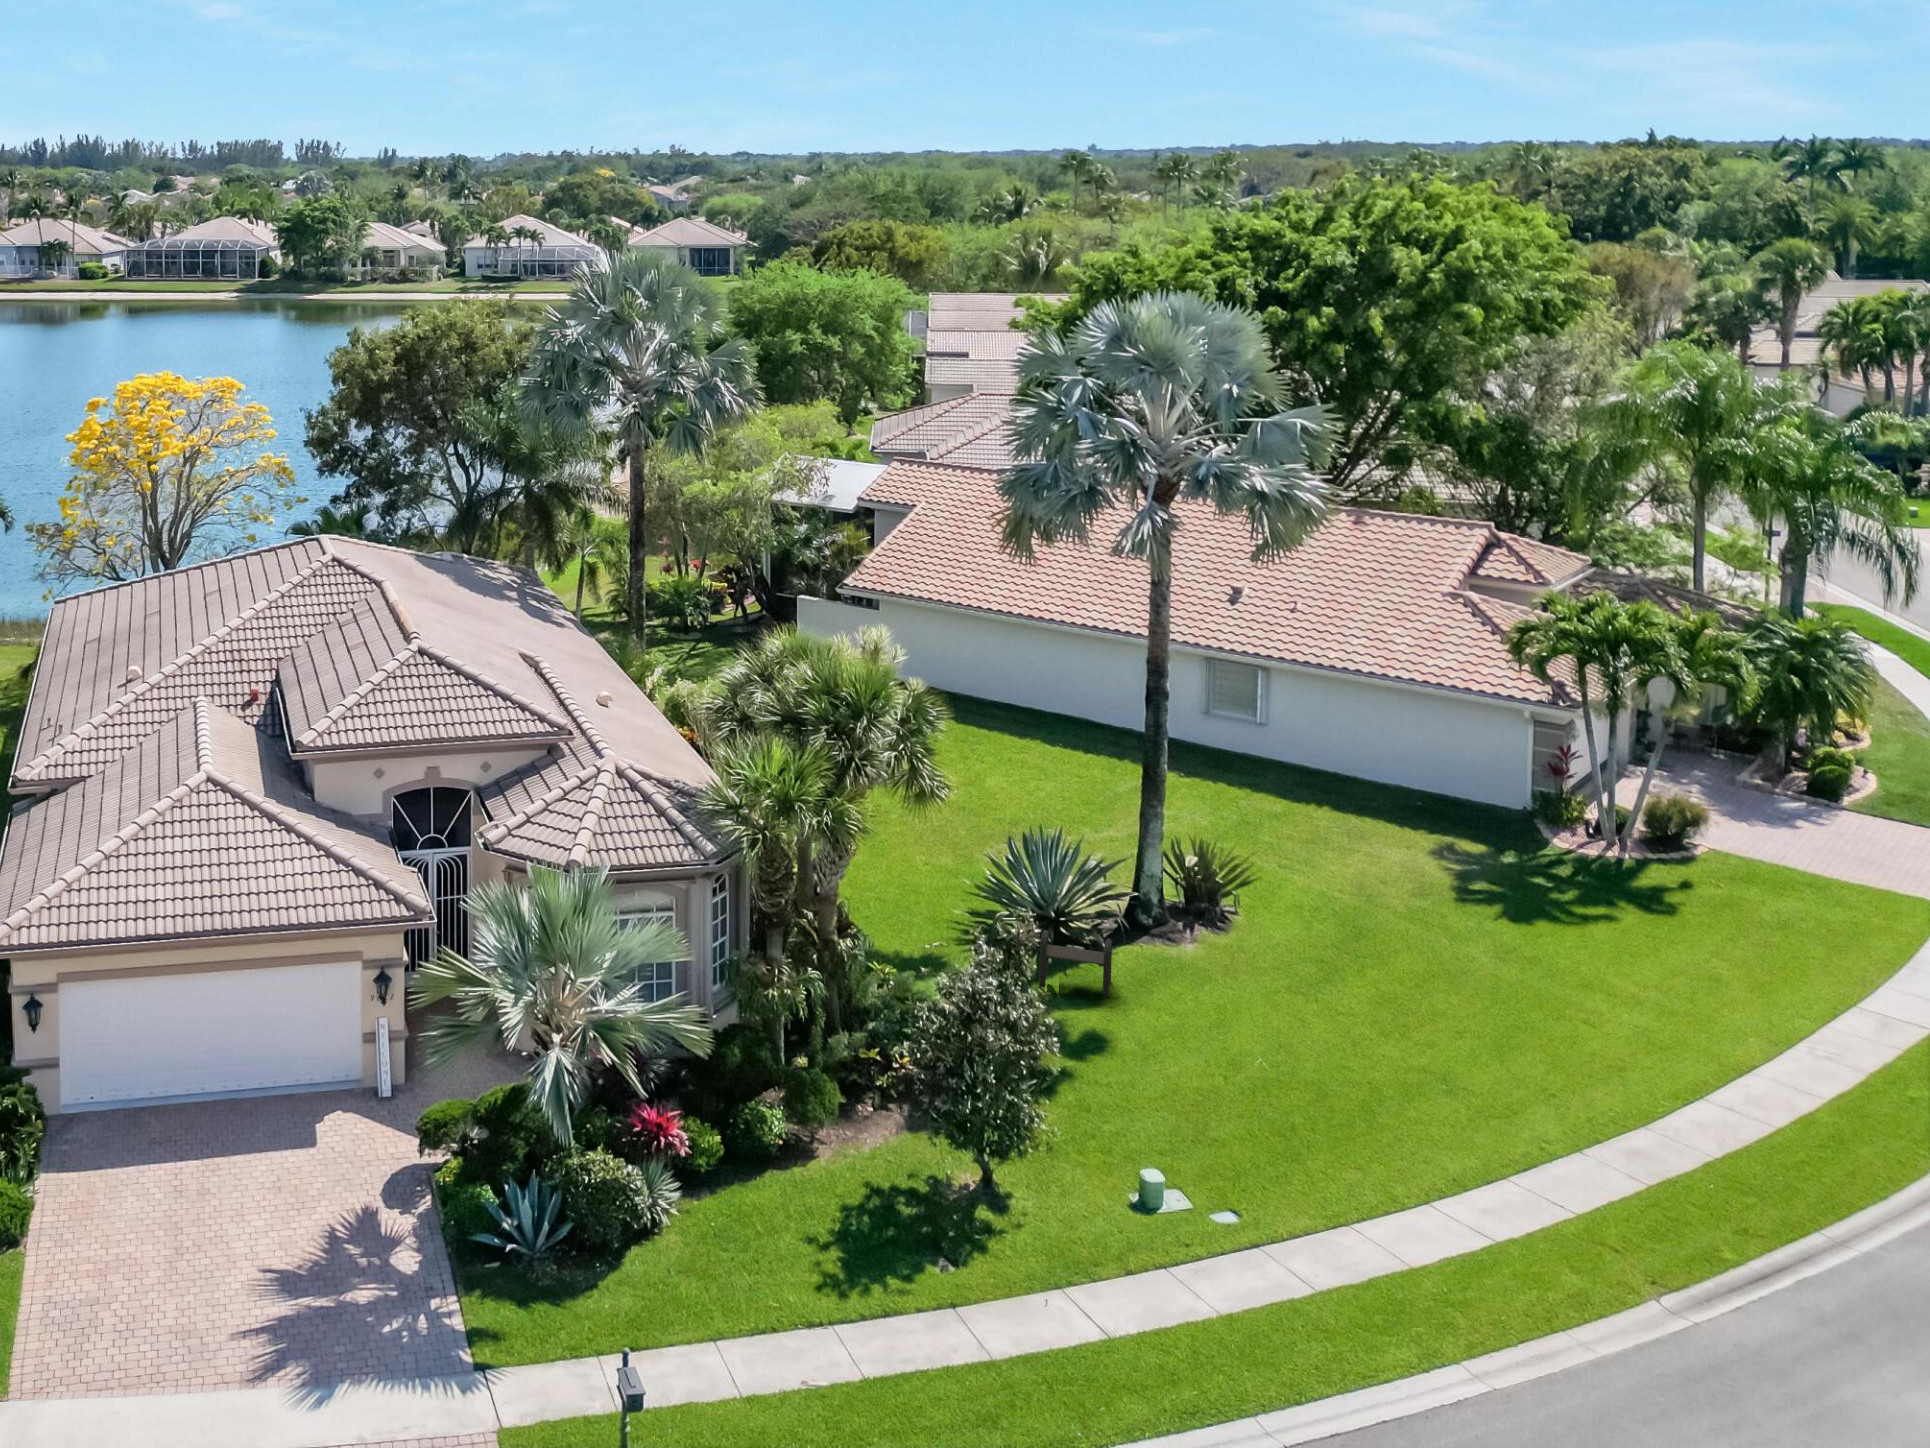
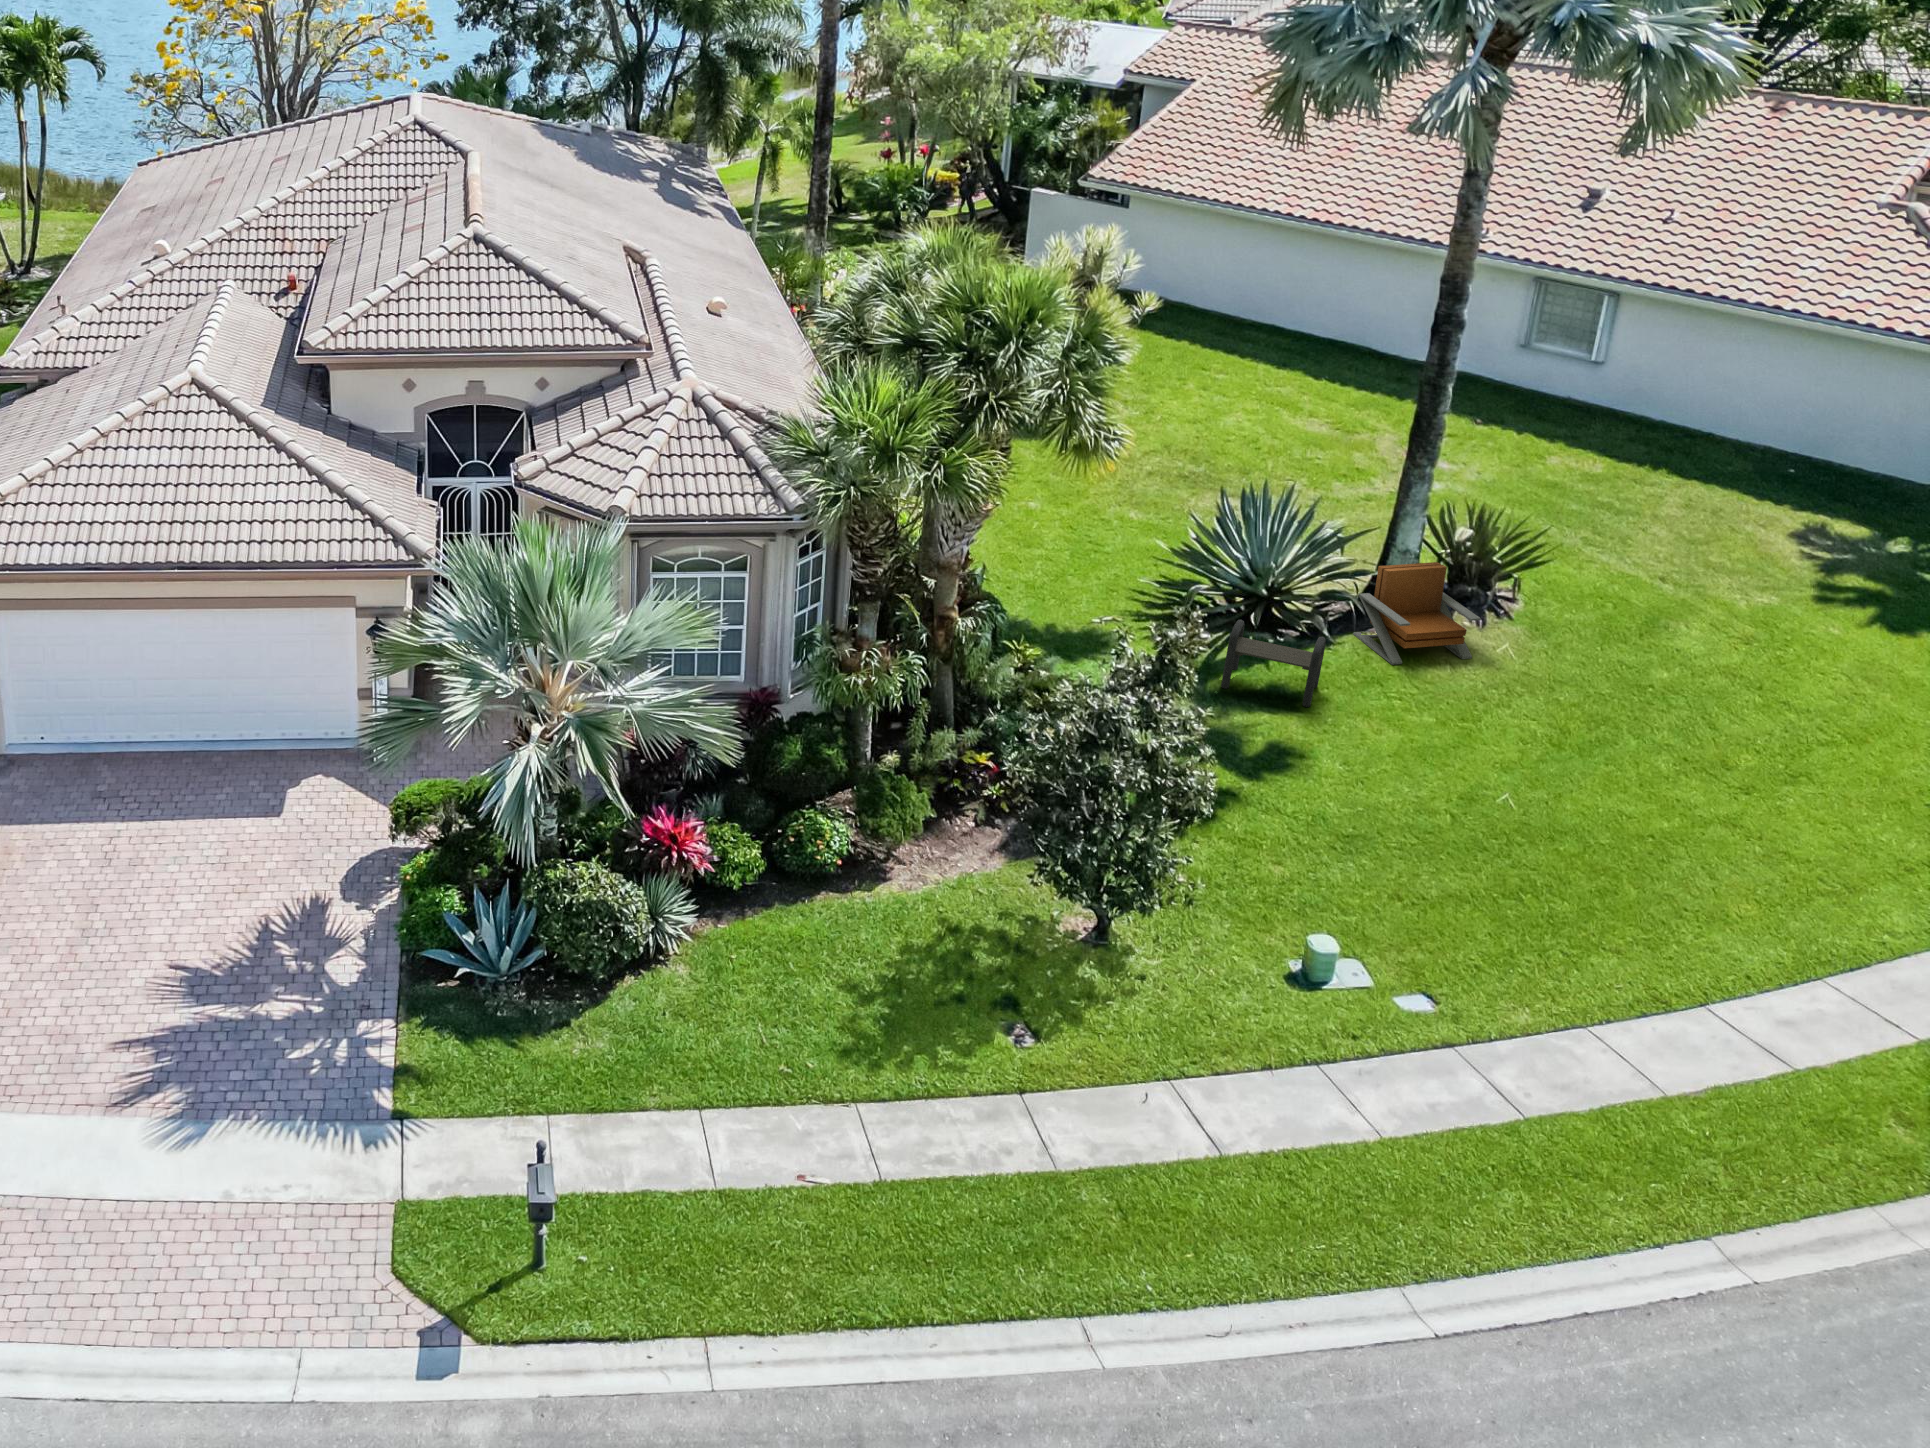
lounge chair: none [1127,876,1220,960] -> present [1353,562,1481,665]

